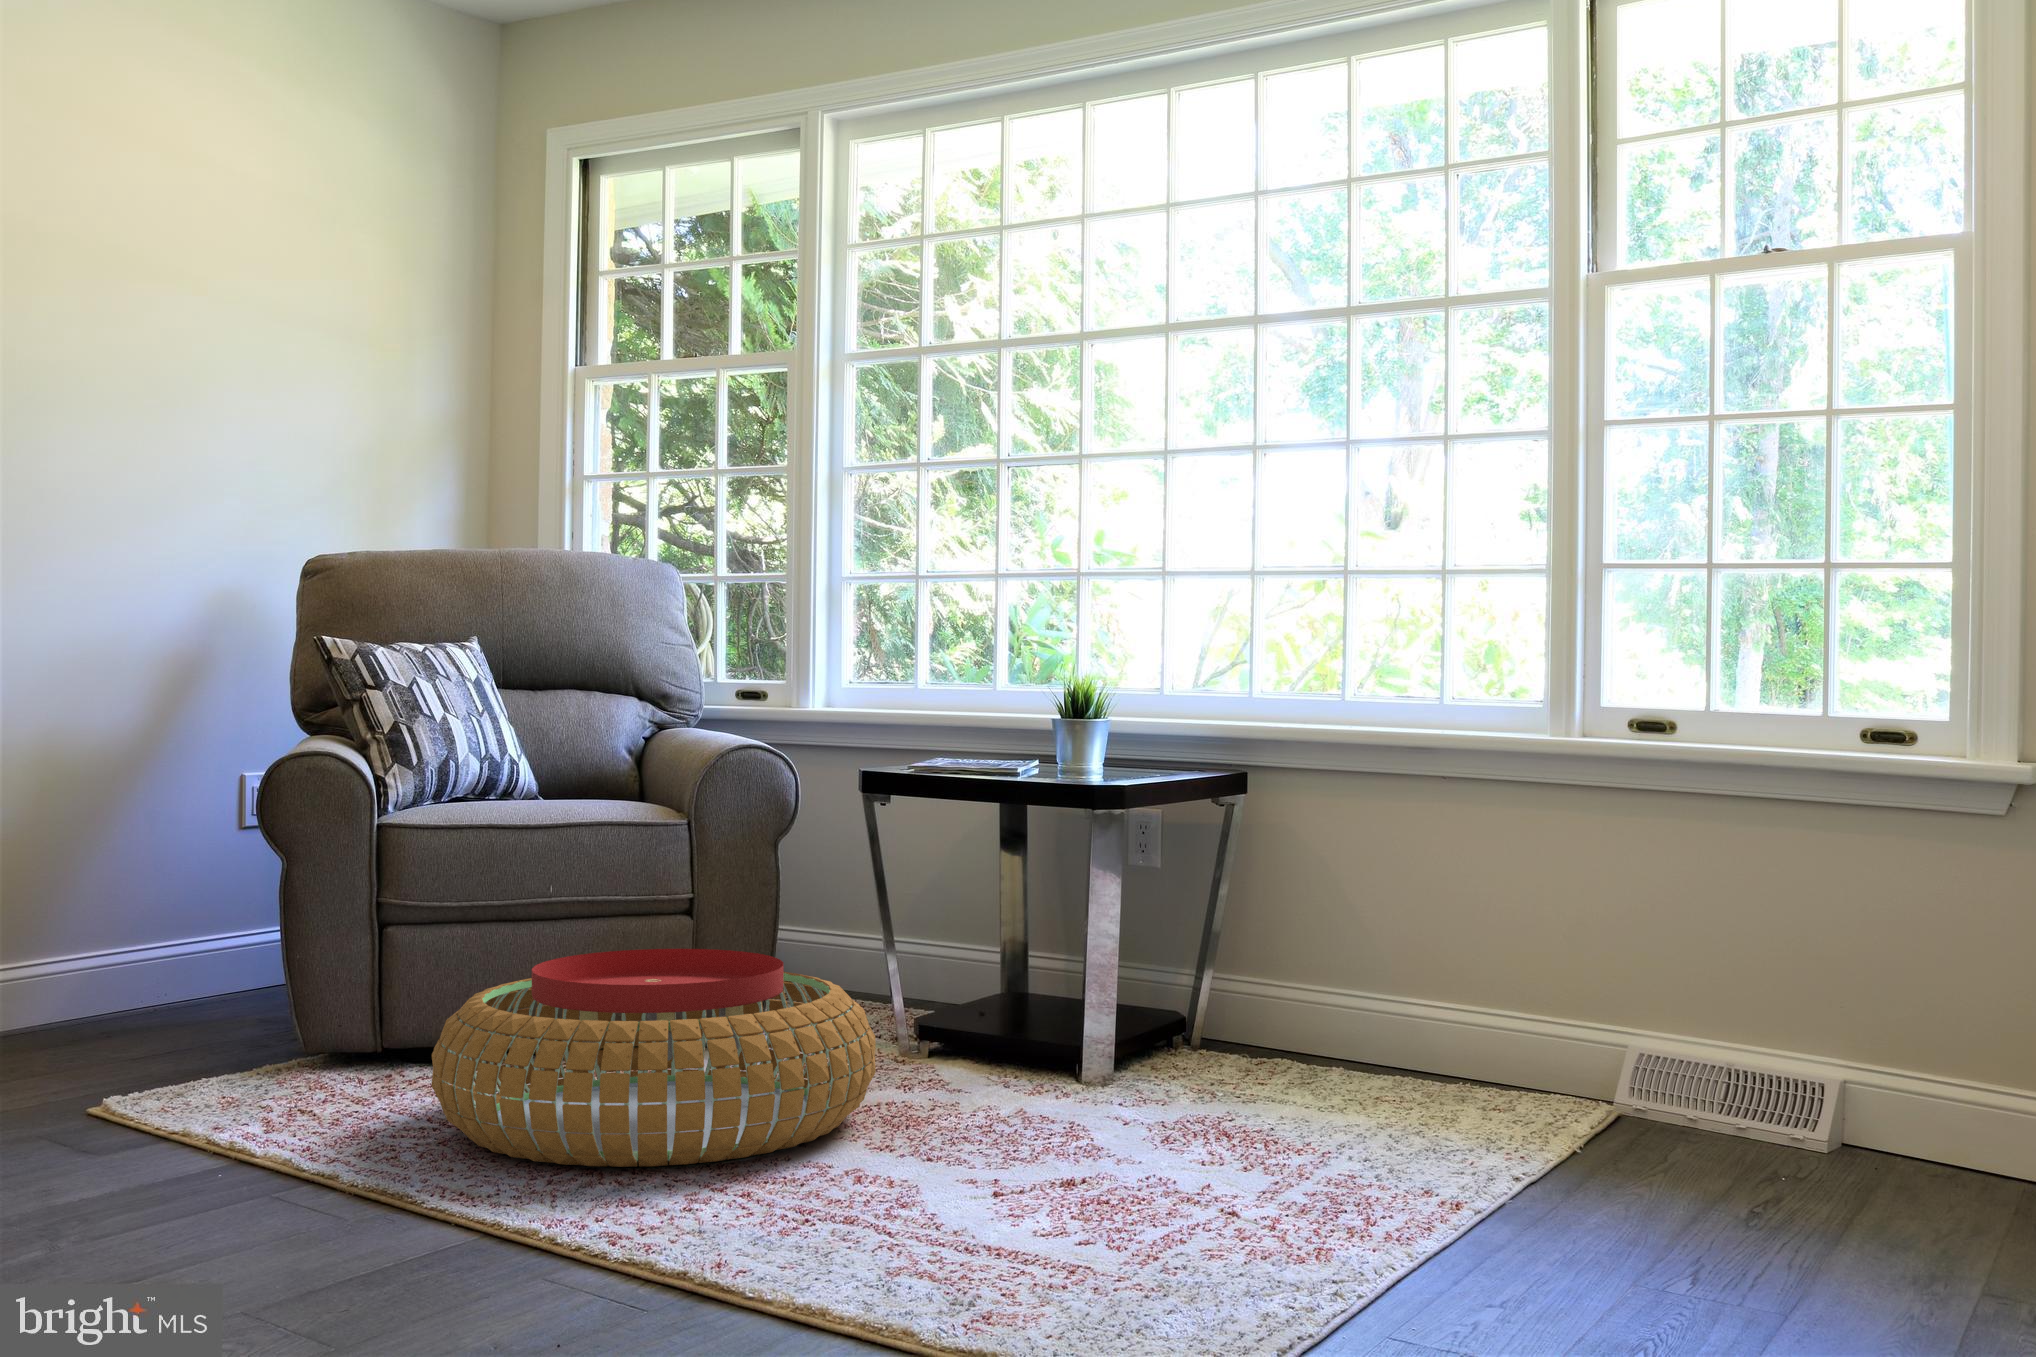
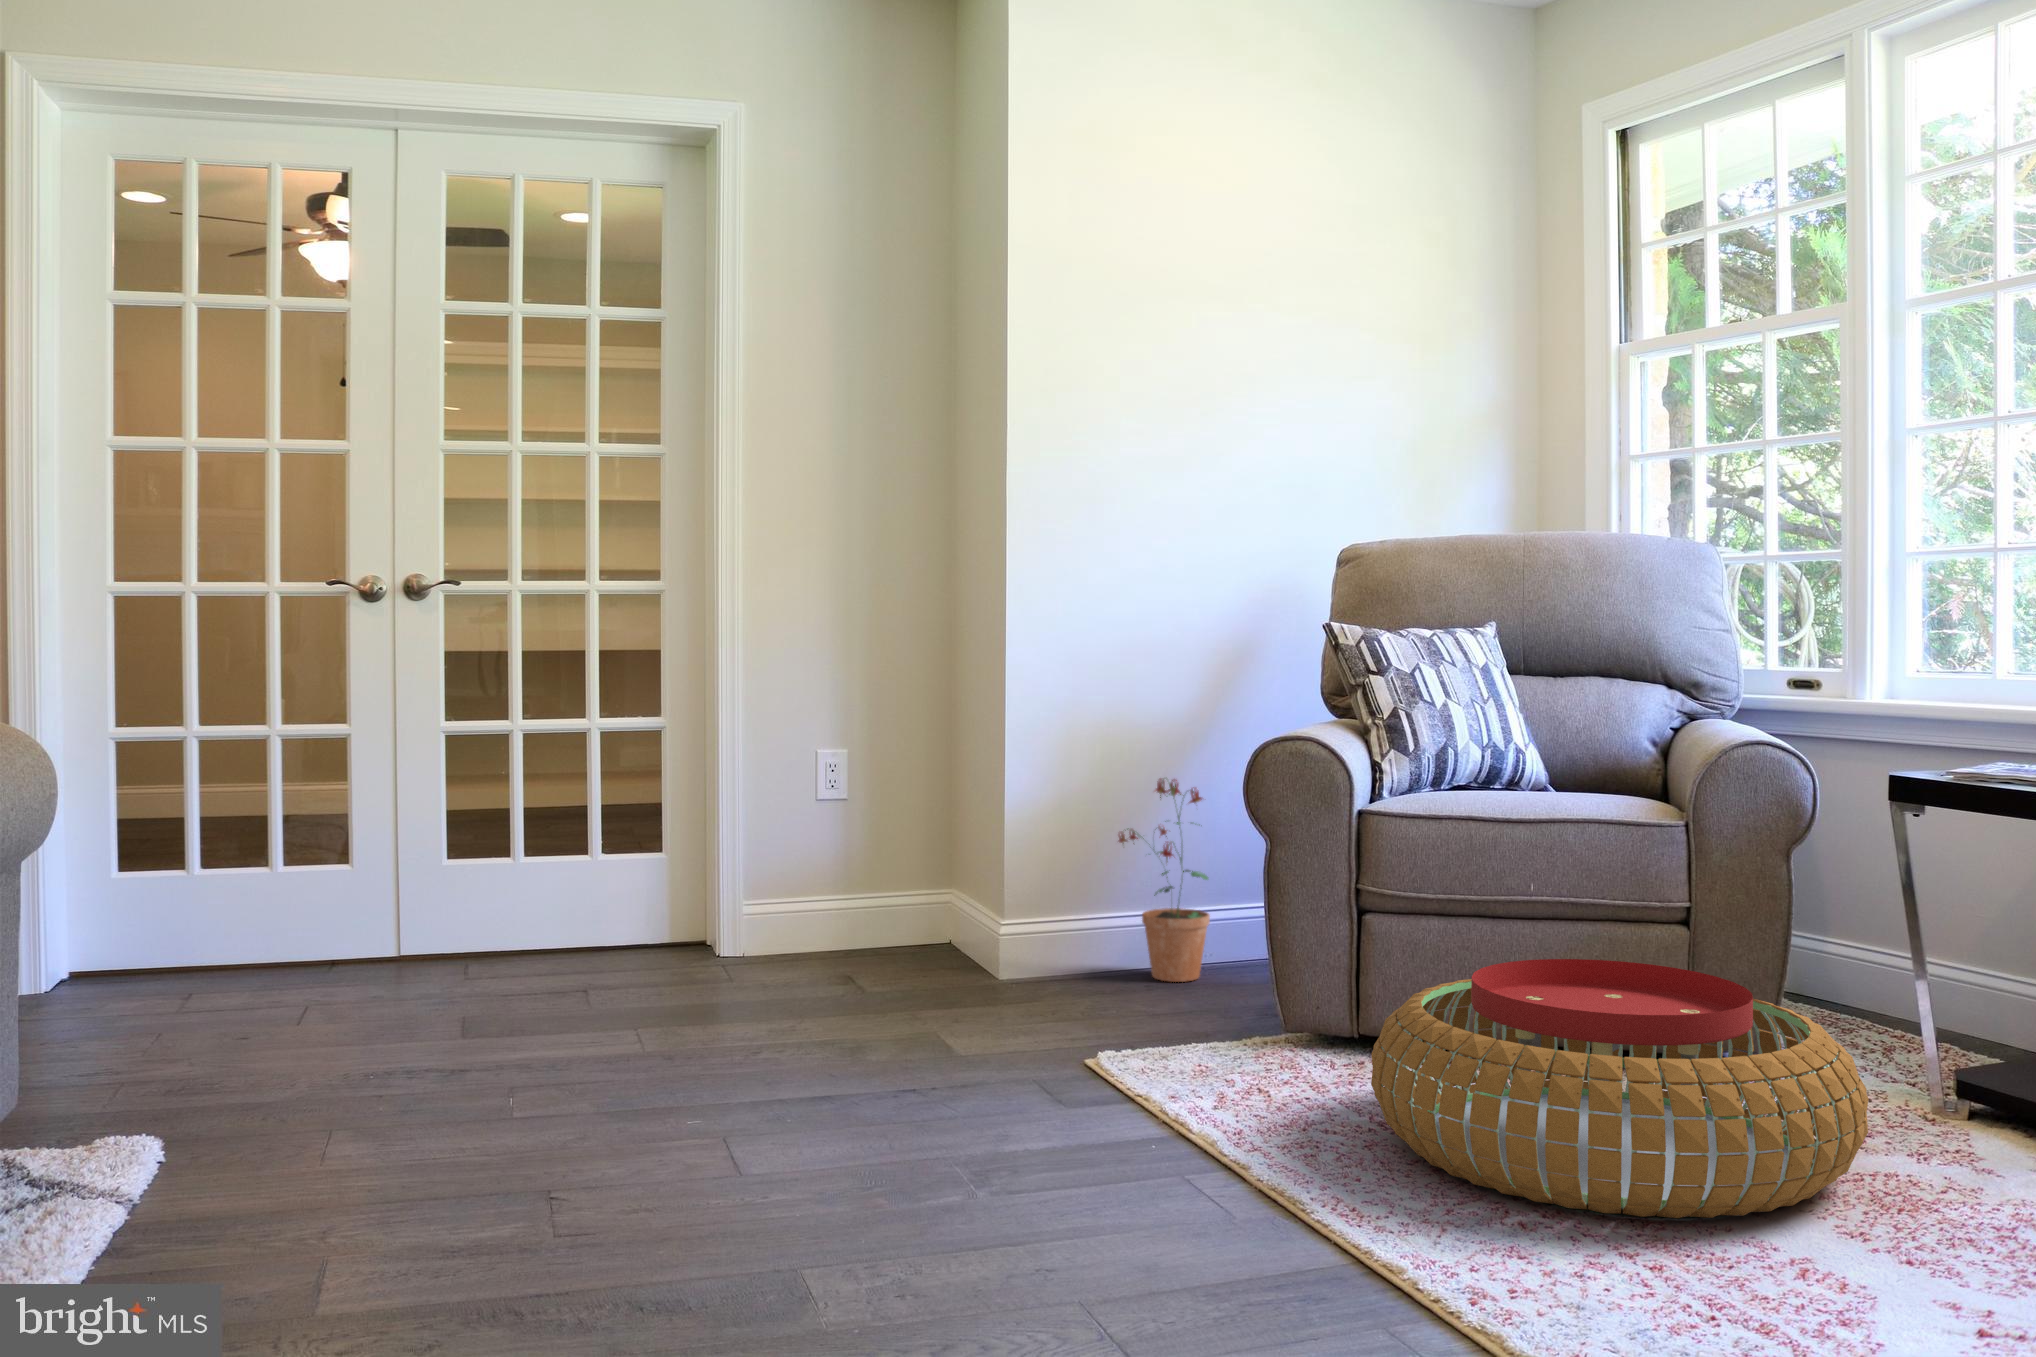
potted plant: none [26,811,162,1048] -> present [1119,778,1210,982]

